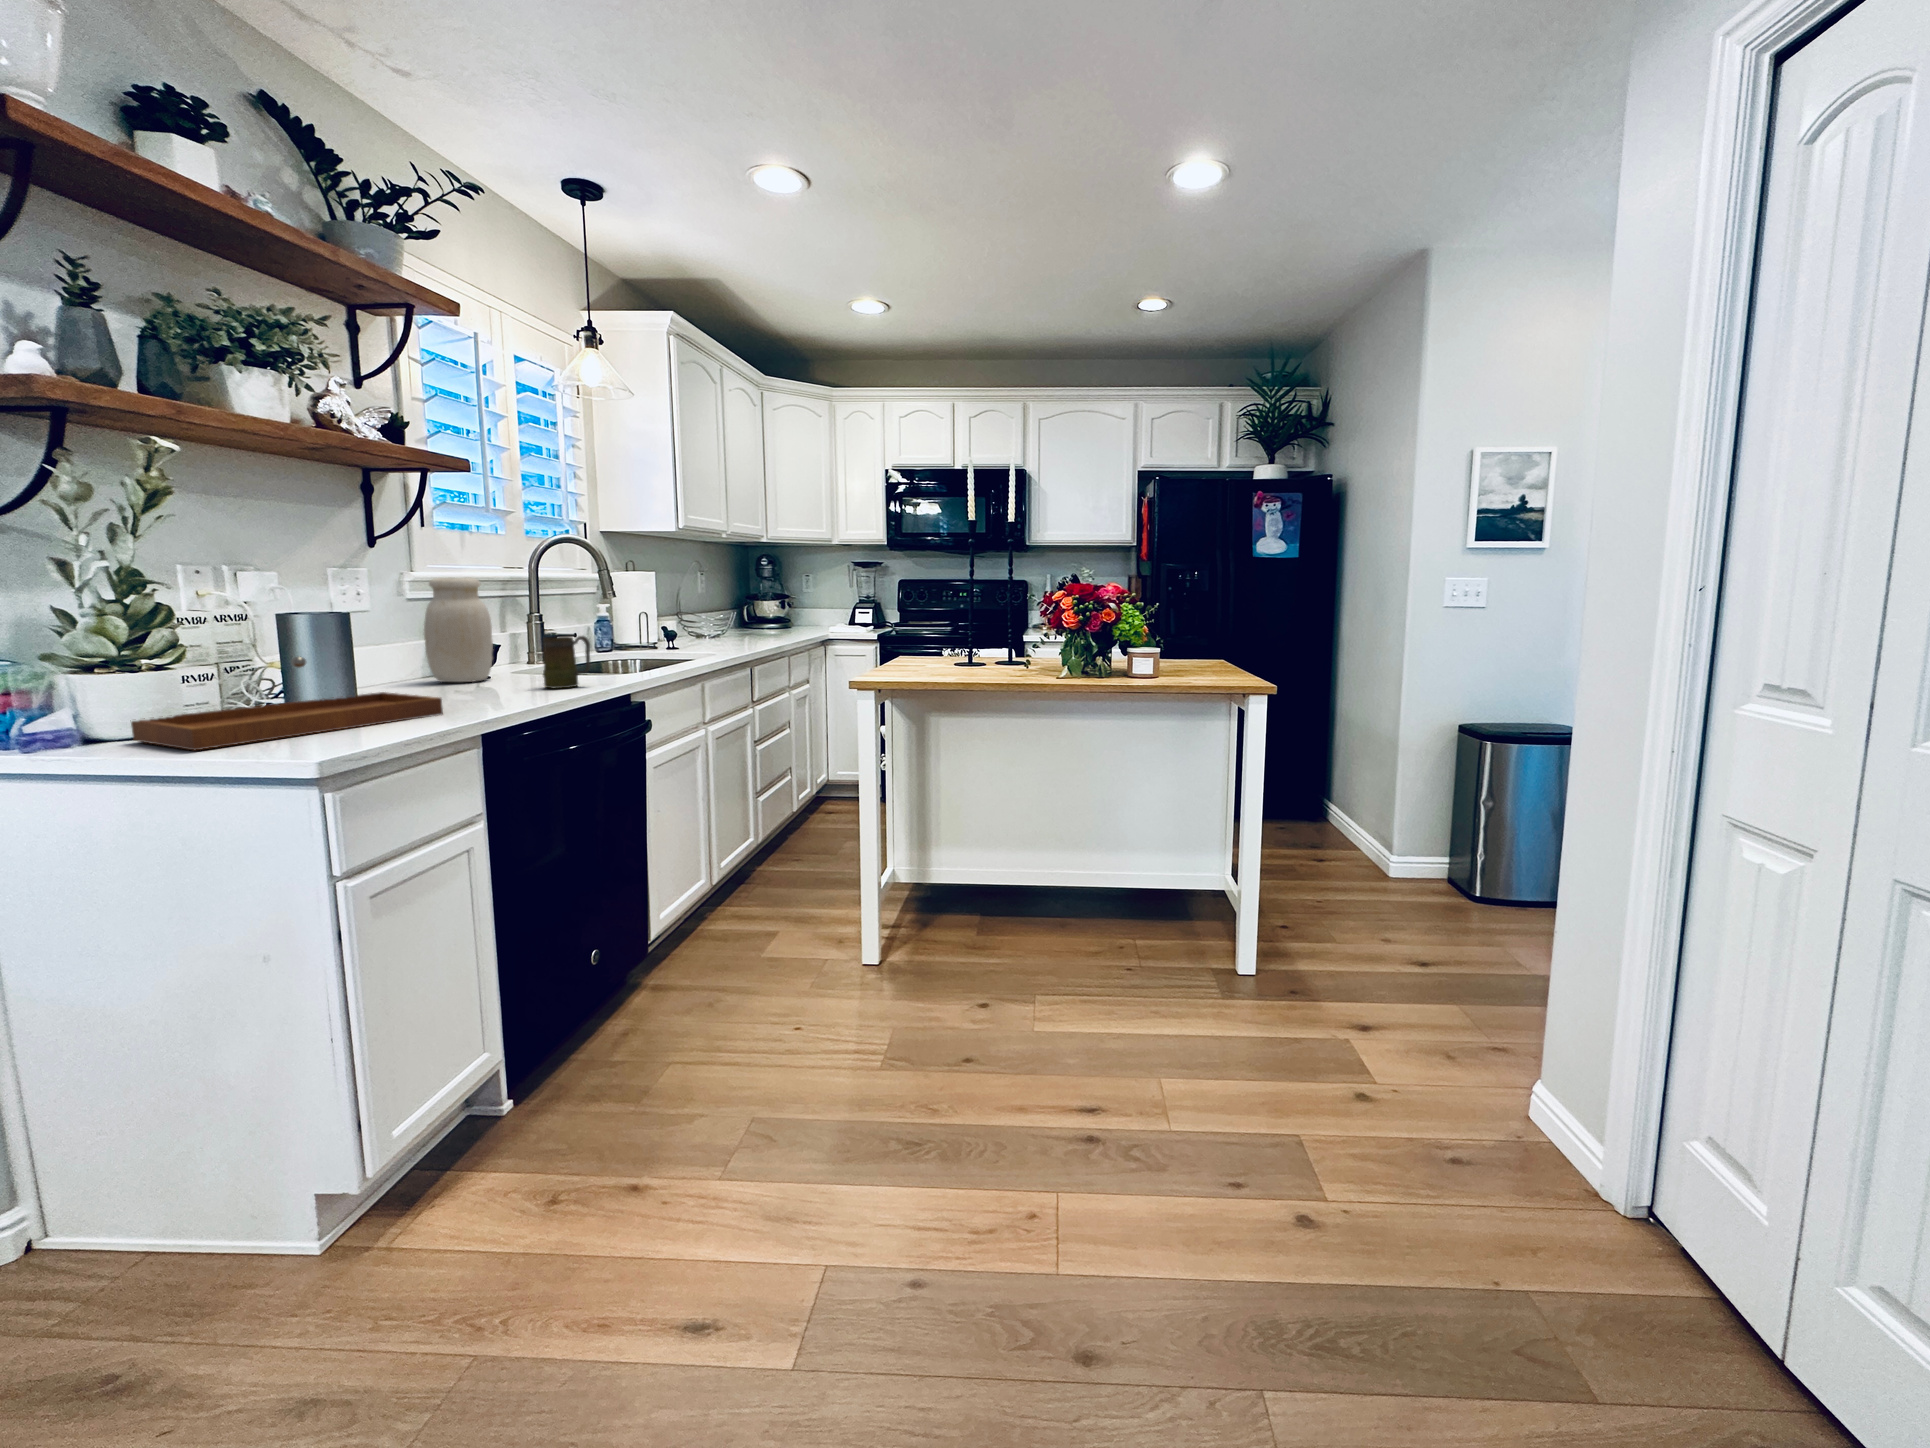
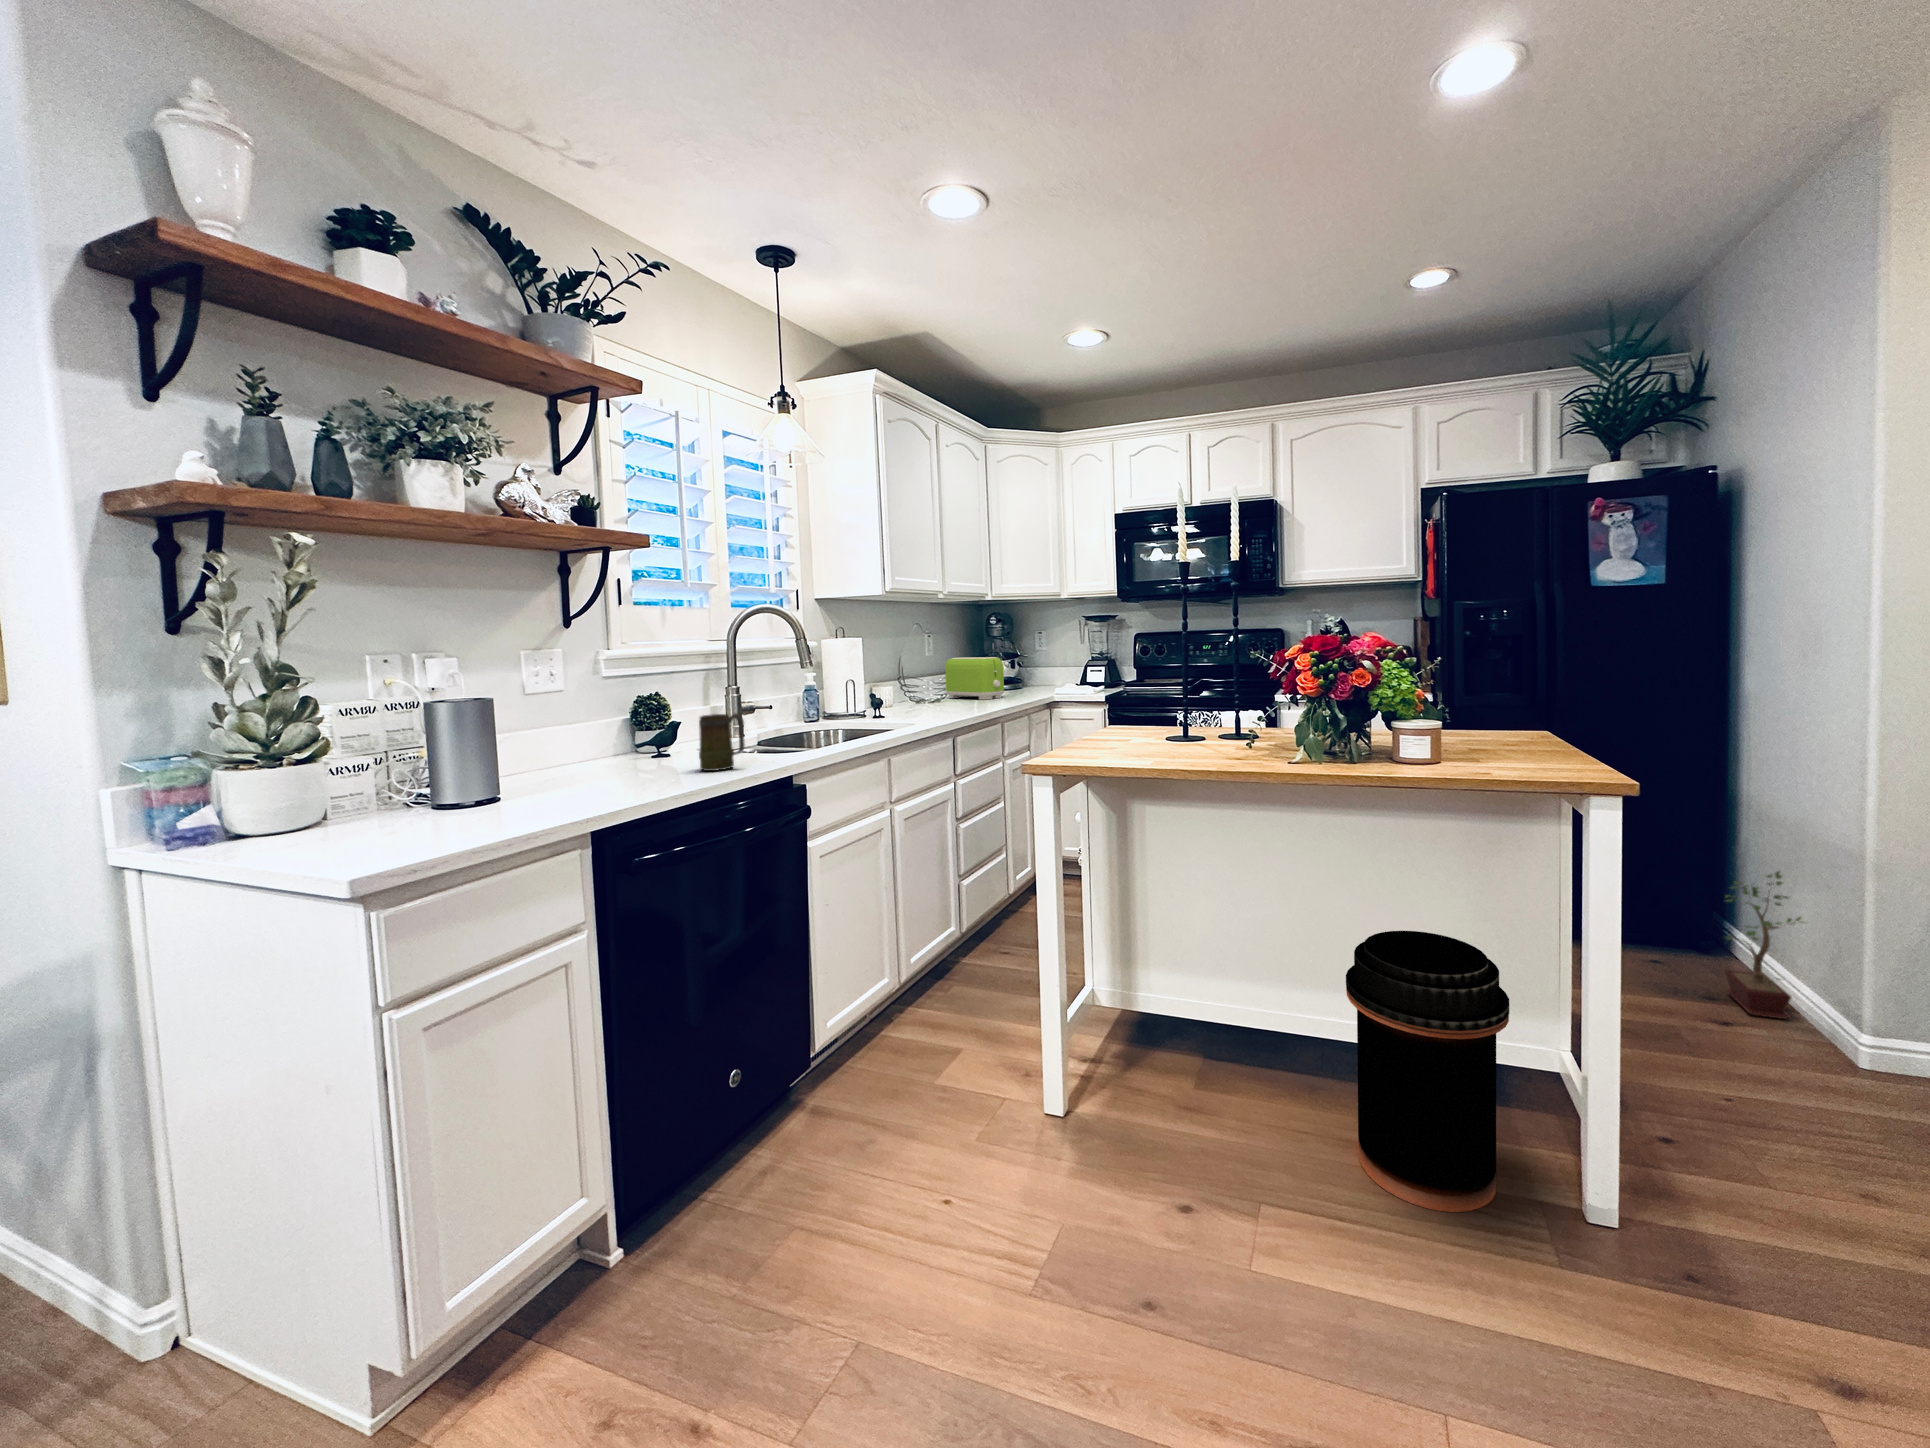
jar: present [424,578,493,682] -> none [612,654,674,760]
toaster: none [728,596,788,635] -> present [945,657,1004,699]
tray: present [131,657,443,751] -> none [286,745,569,850]
potted plant: none [1318,753,1364,851] -> present [1725,871,1801,1019]
trash can: none [1092,797,1195,977] -> present [1346,931,1509,1212]

